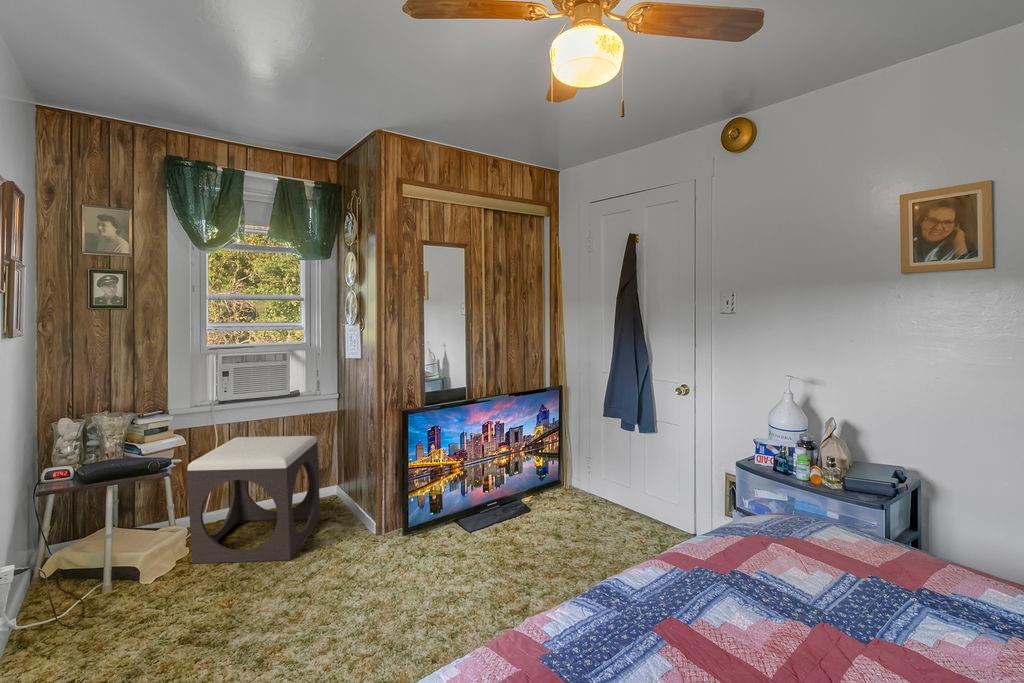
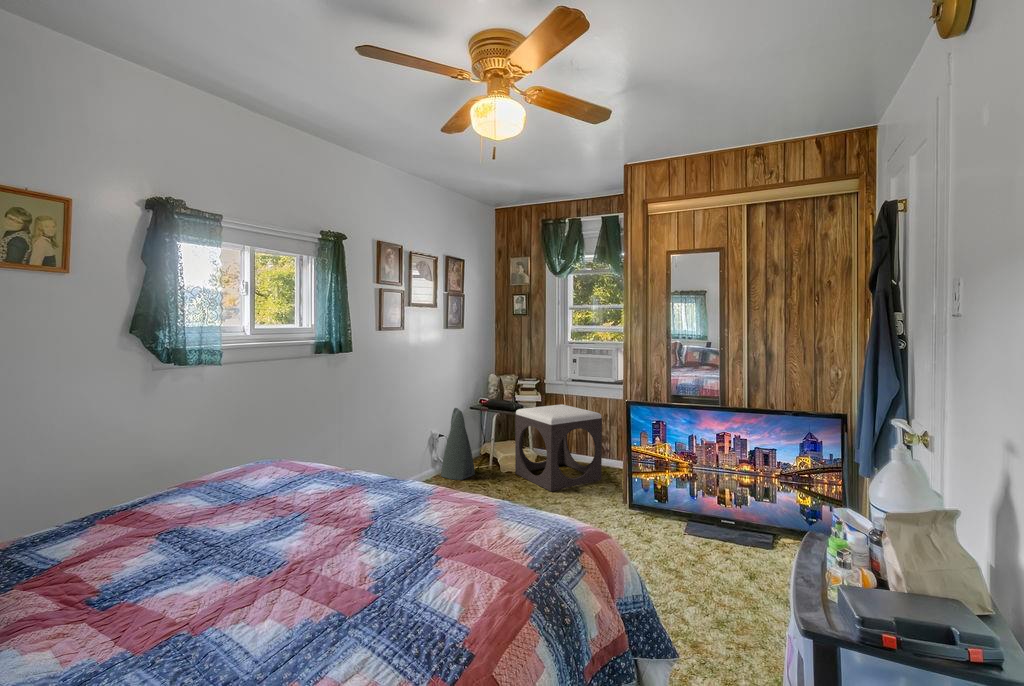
air purifier: none [43,494,119,637] -> present [441,408,475,480]

